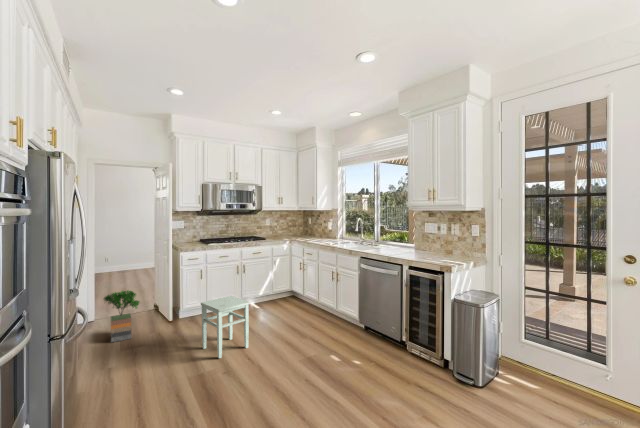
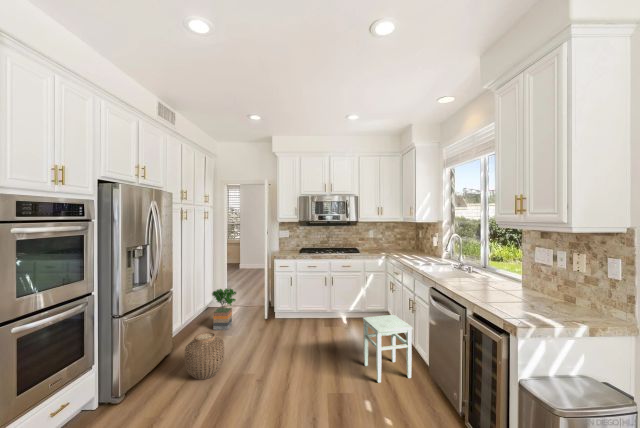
stool: present [201,296,249,358] -> present [363,315,412,383]
woven basket: none [132,332,179,385] -> present [185,332,224,380]

